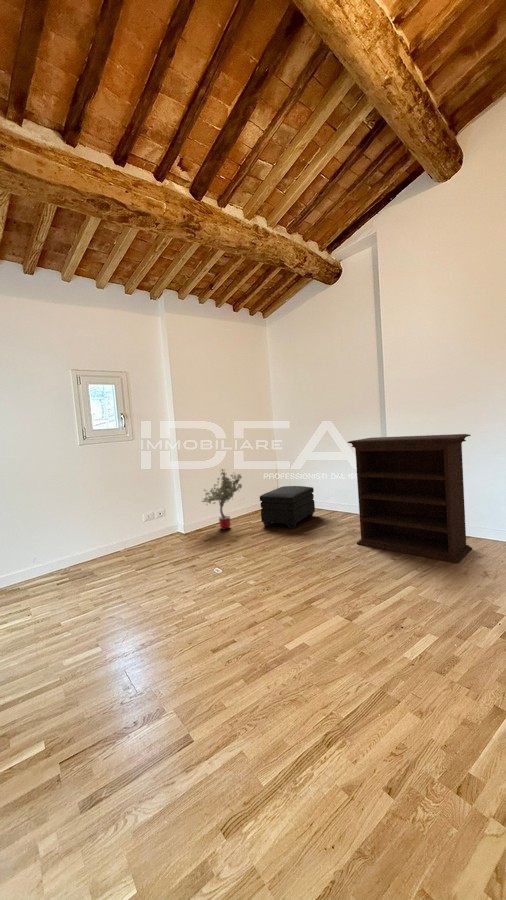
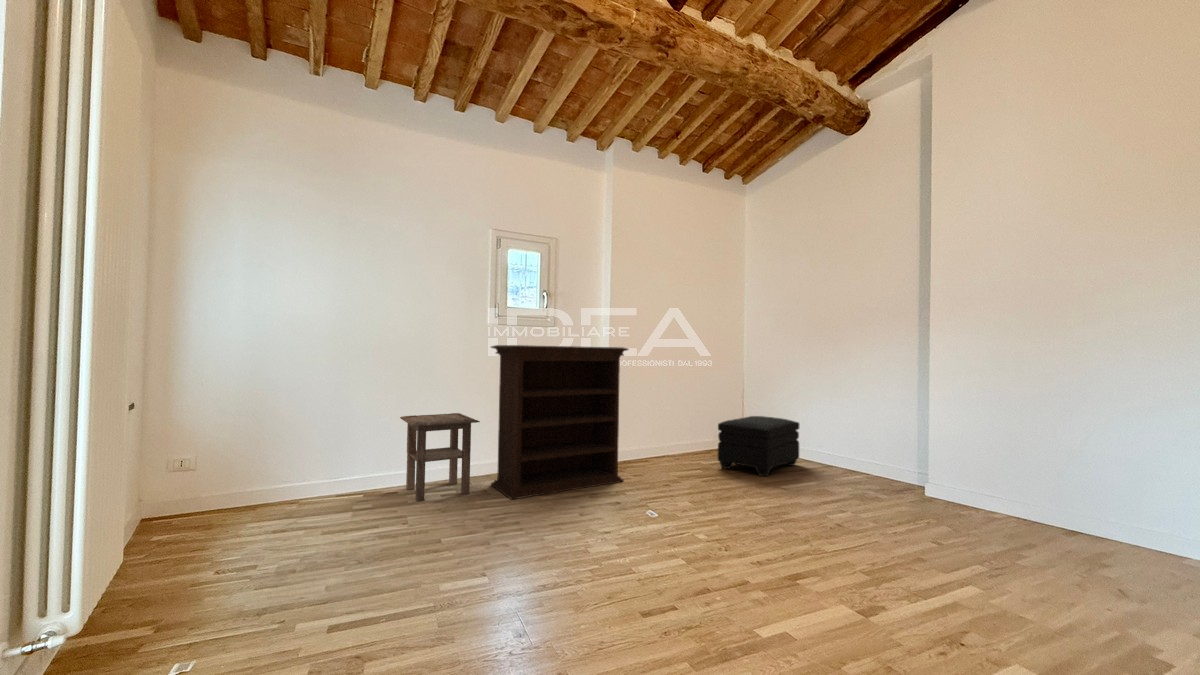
bookshelf: present [348,434,472,563] -> present [491,345,628,499]
potted tree: present [202,469,242,529] -> none [635,379,694,464]
side table: none [12,518,81,593] -> present [400,413,480,501]

